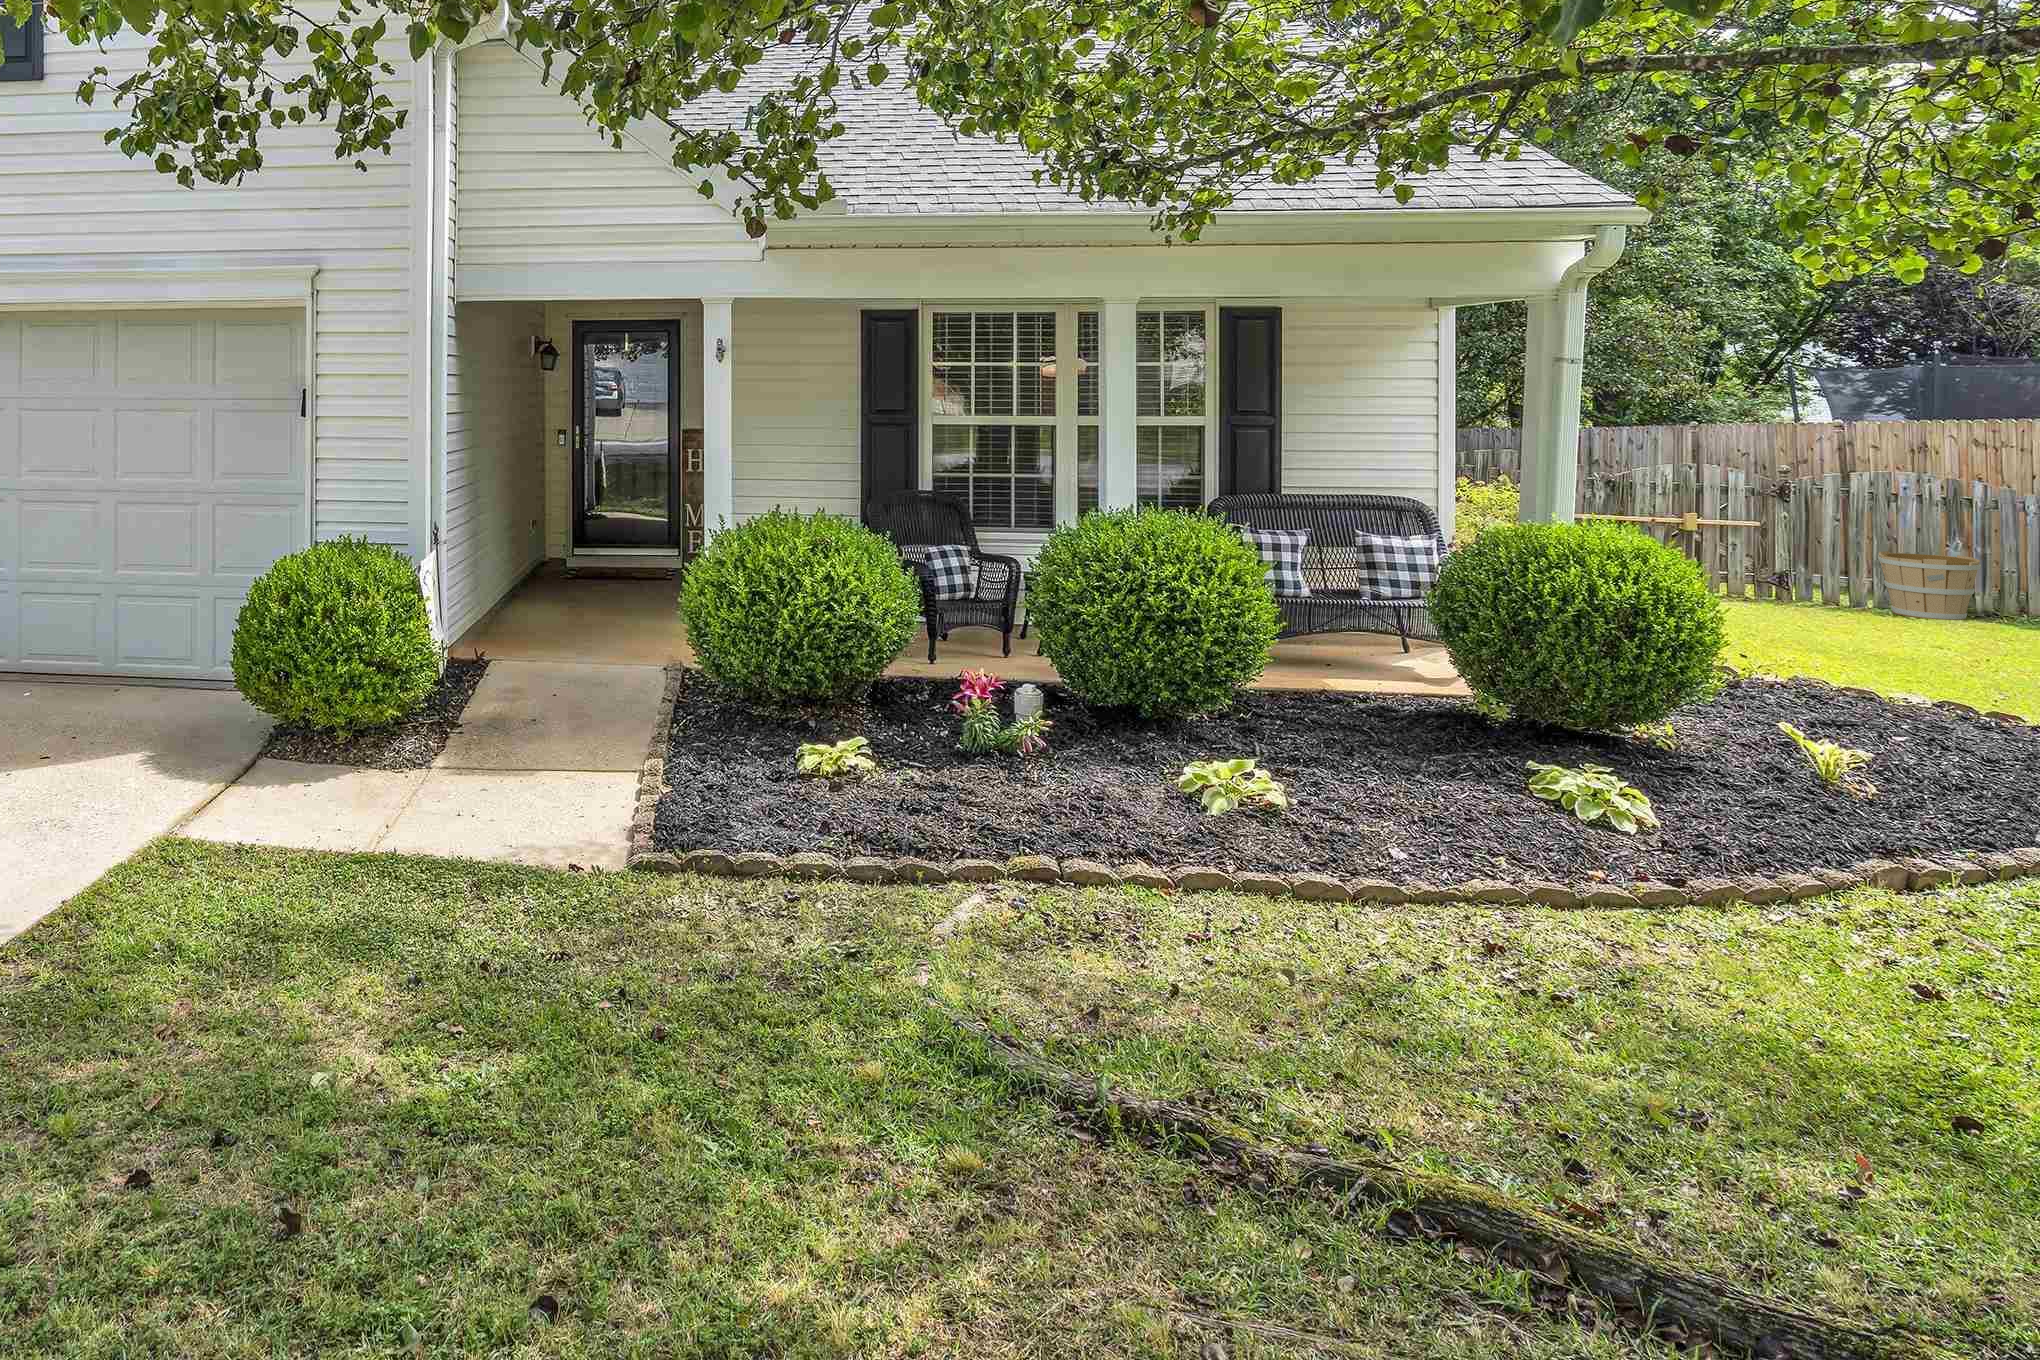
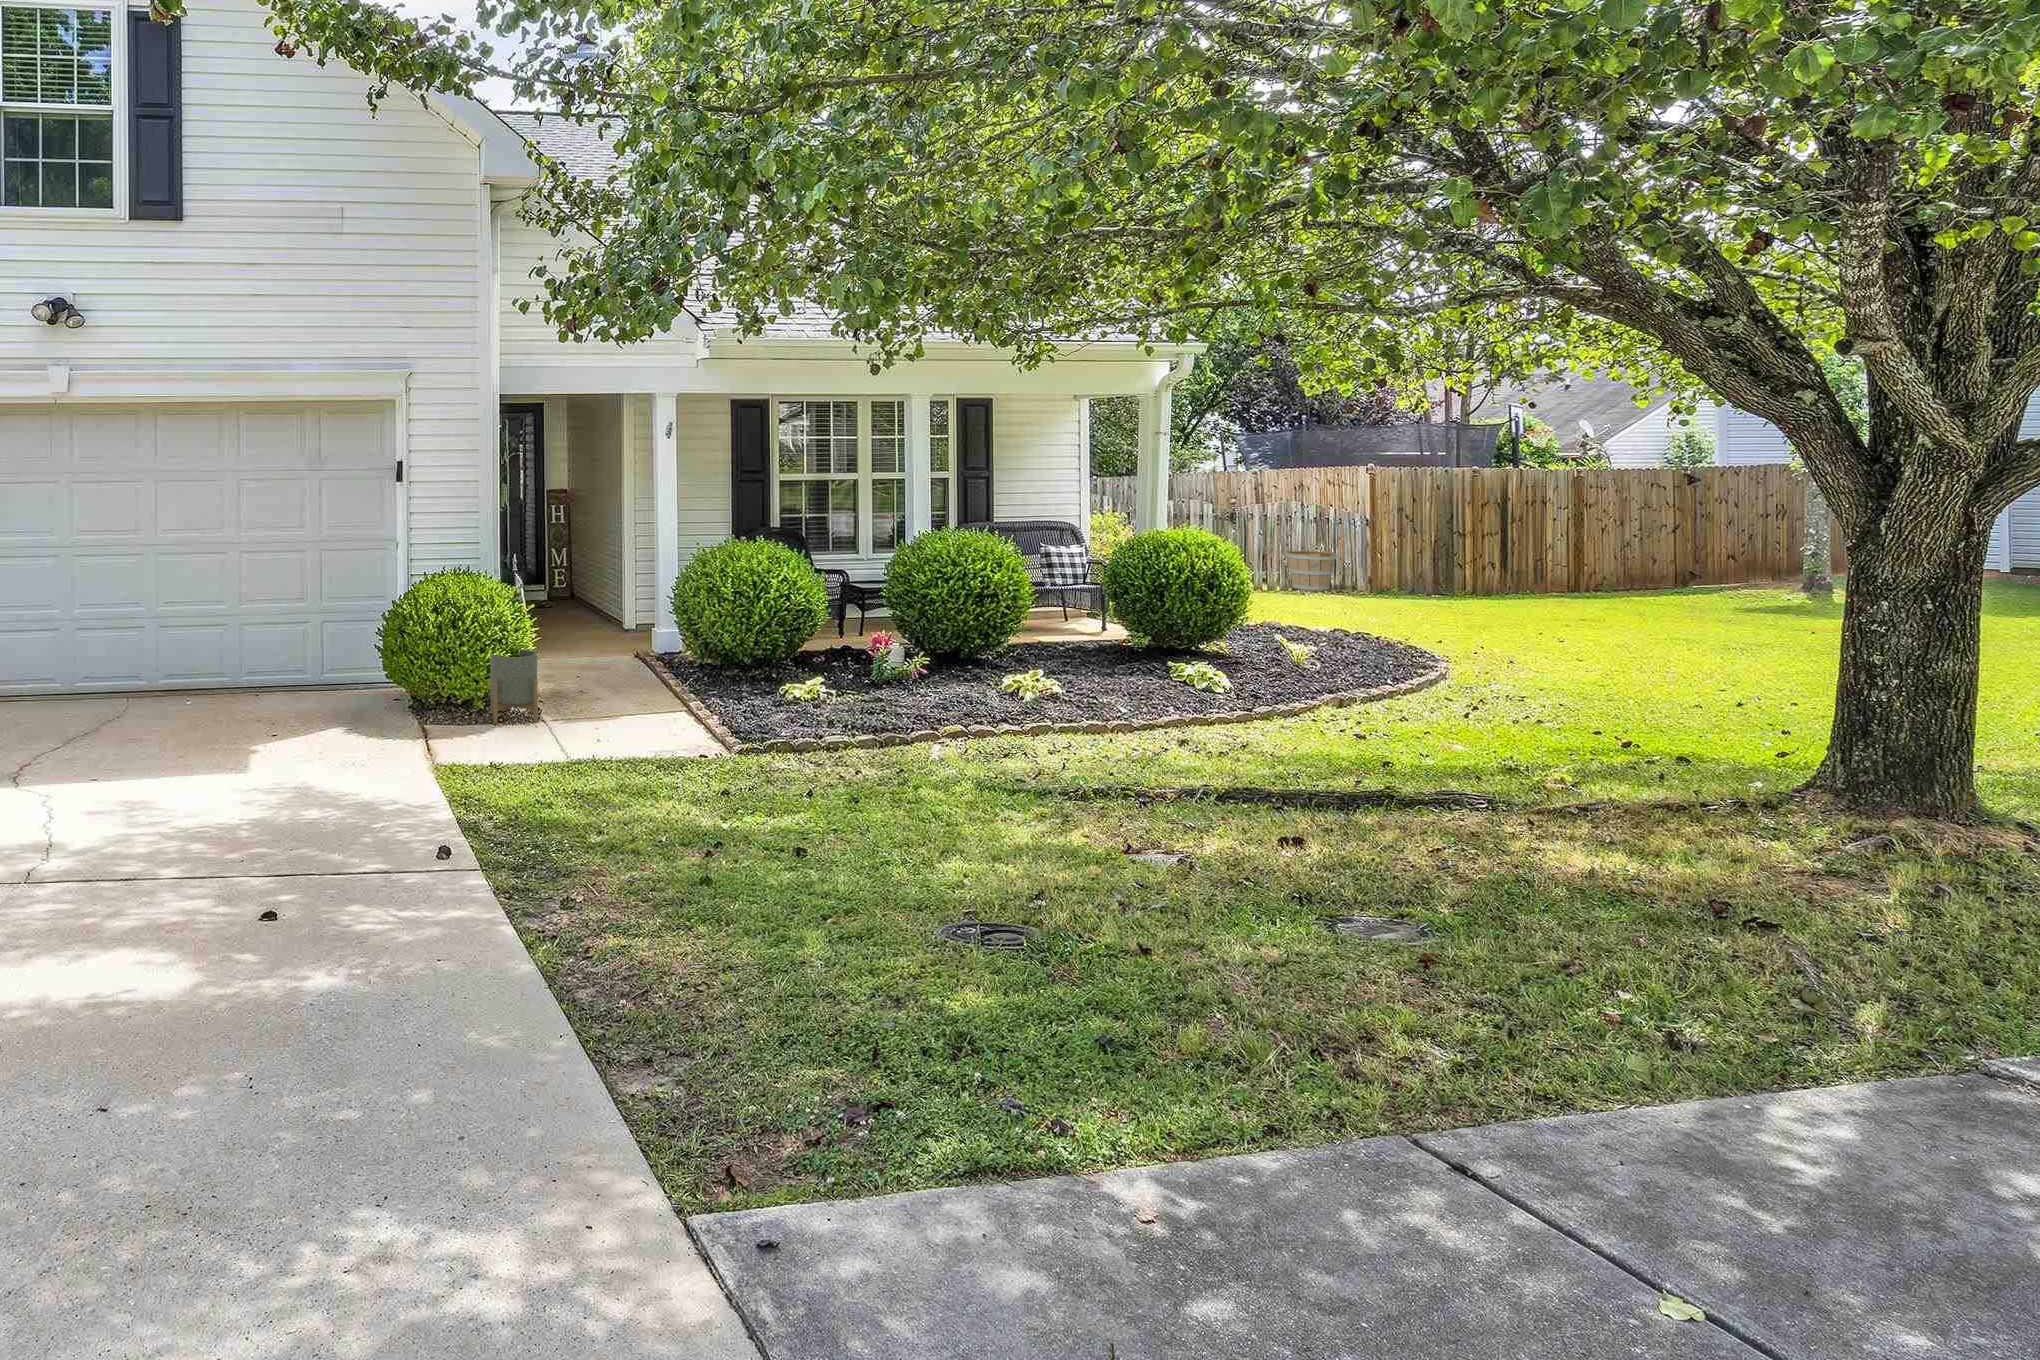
planter: none [324,666,403,780] -> present [490,649,538,723]

